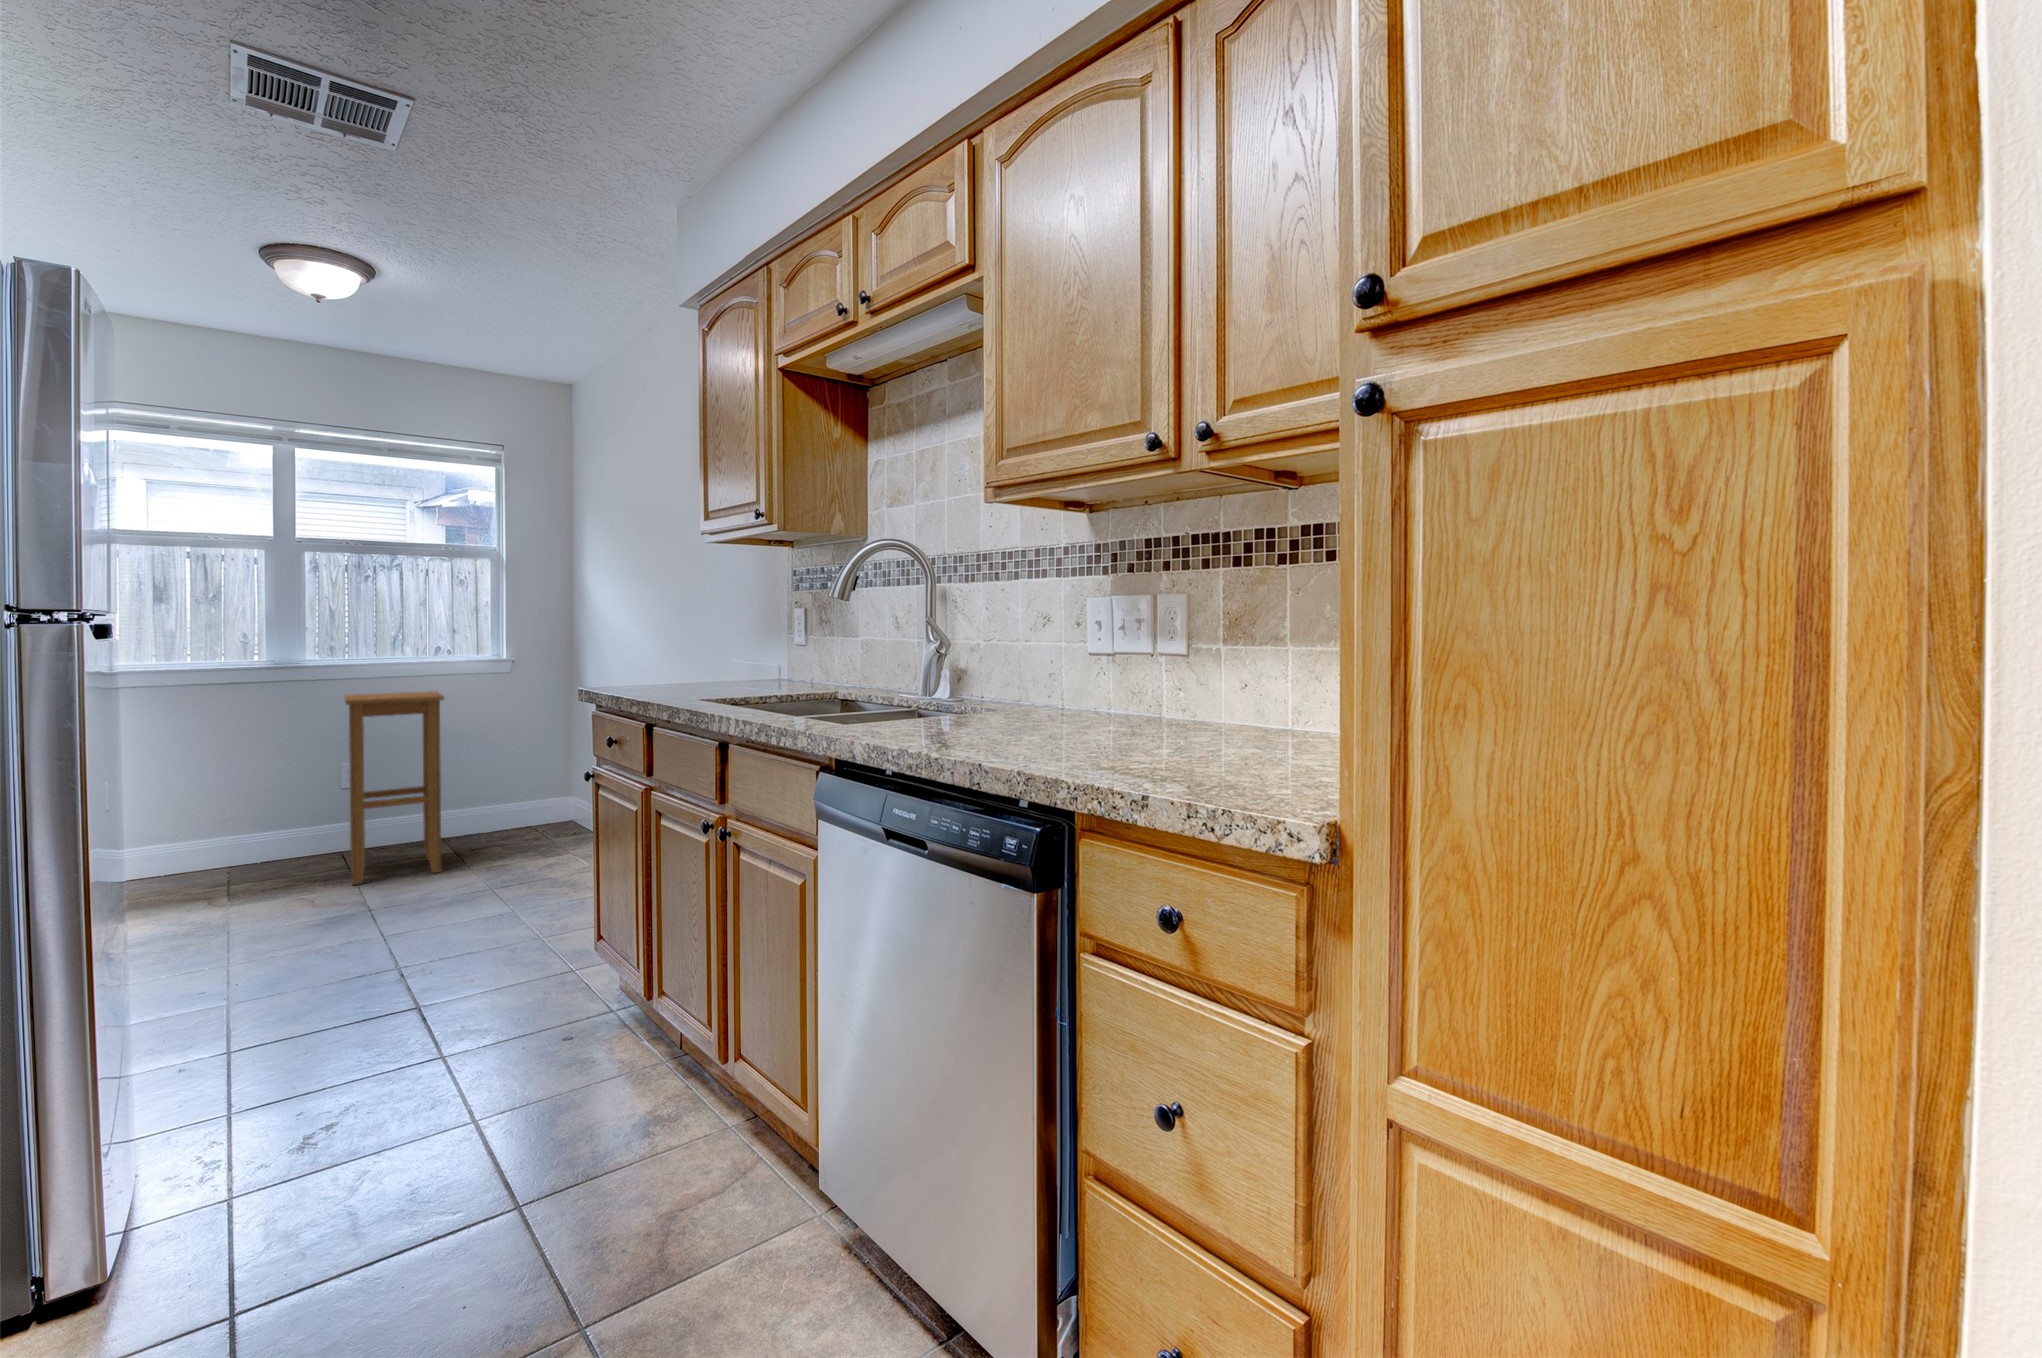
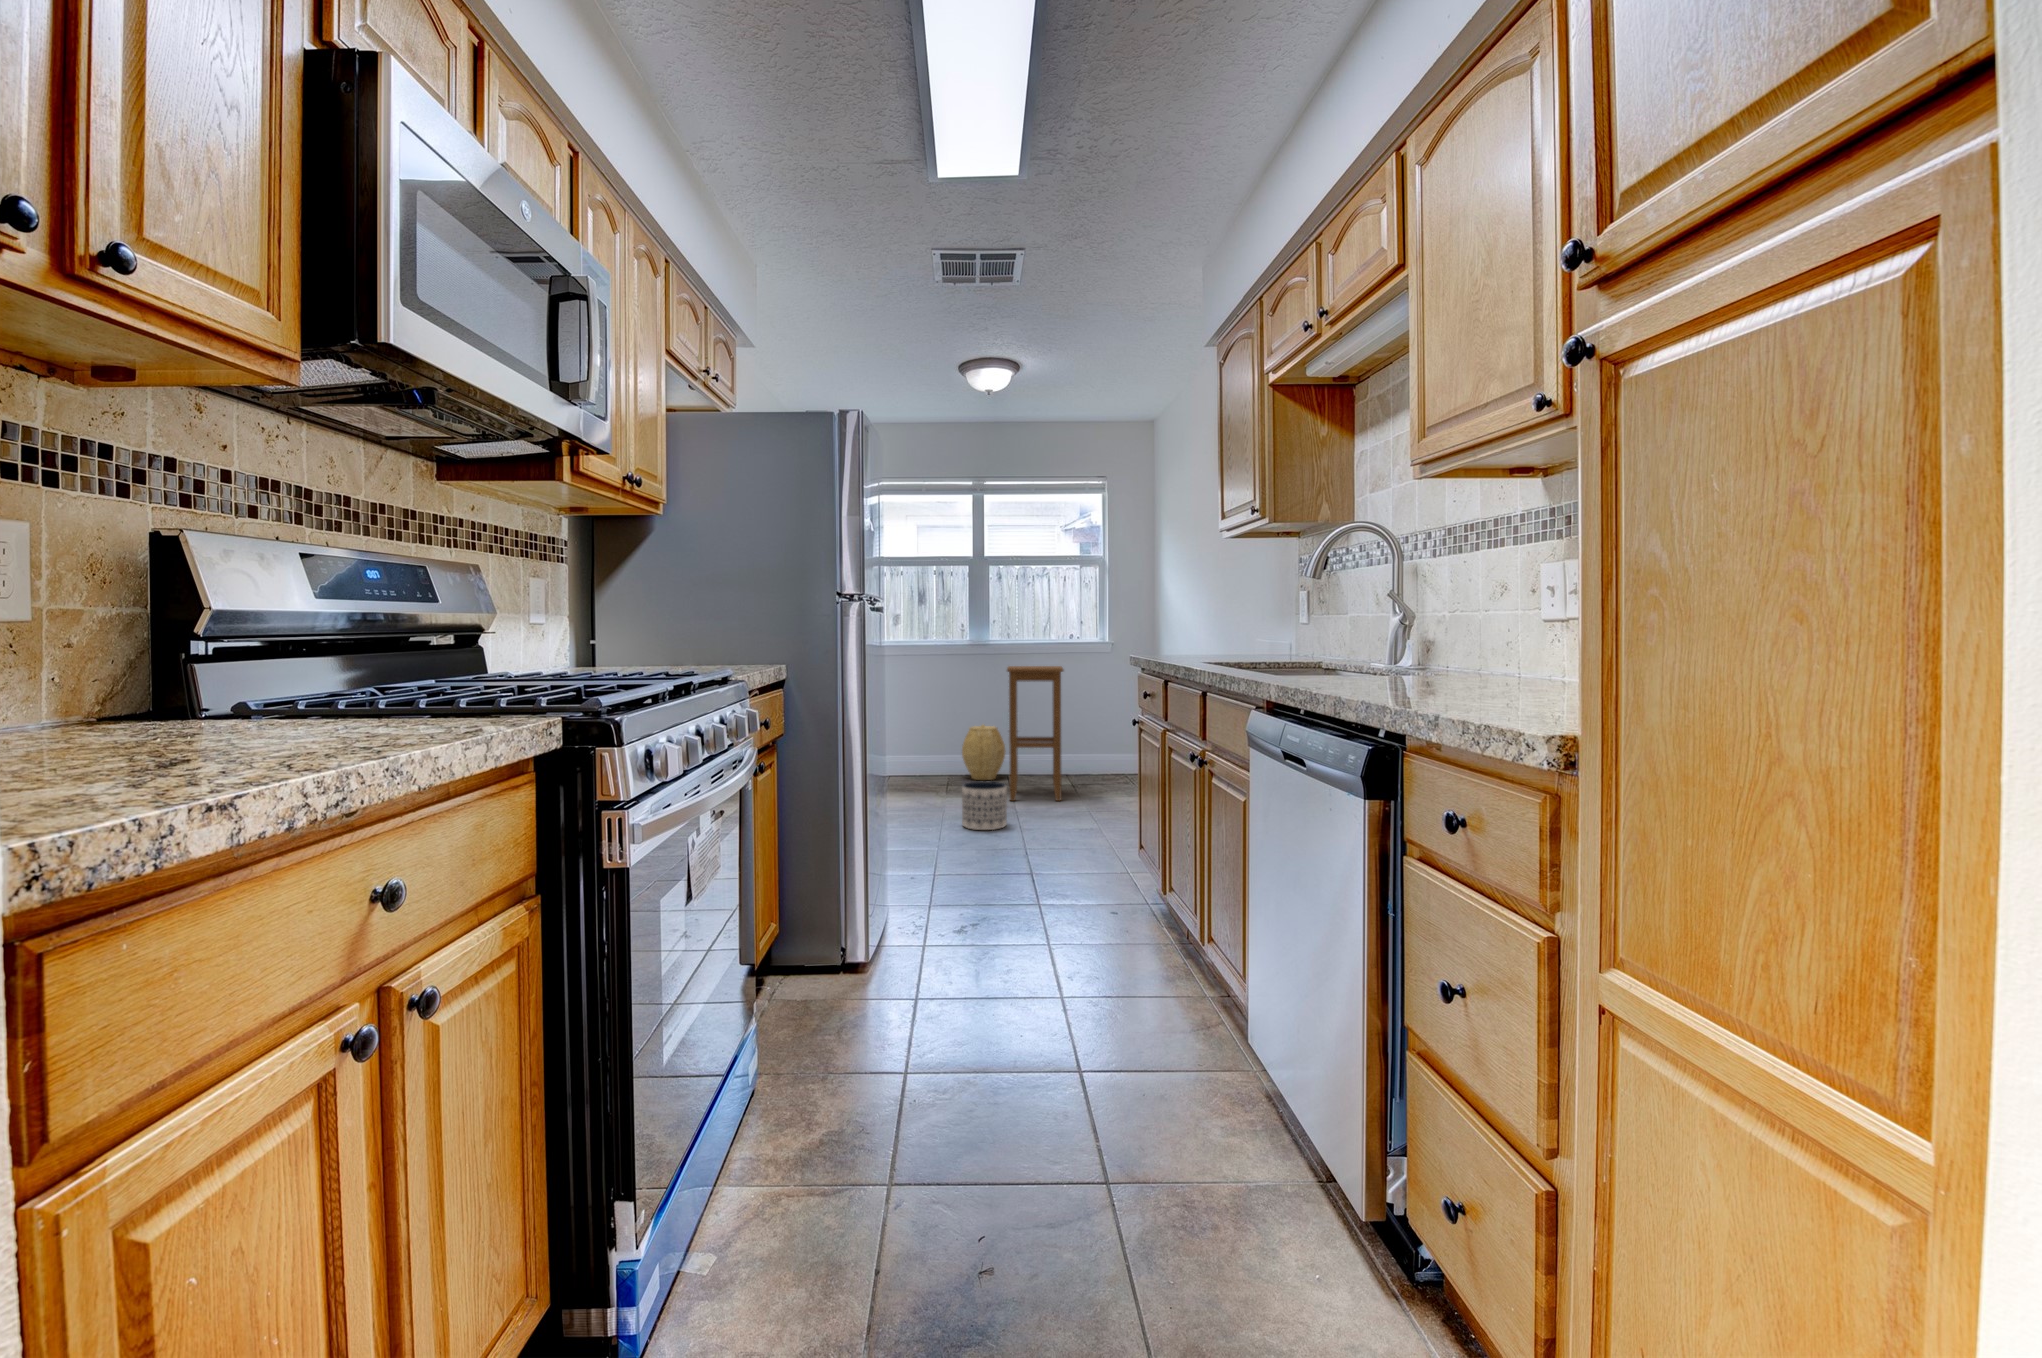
woven basket: none [253,778,336,859] -> present [962,725,1006,780]
planter: none [267,867,355,946] -> present [962,781,1007,830]

